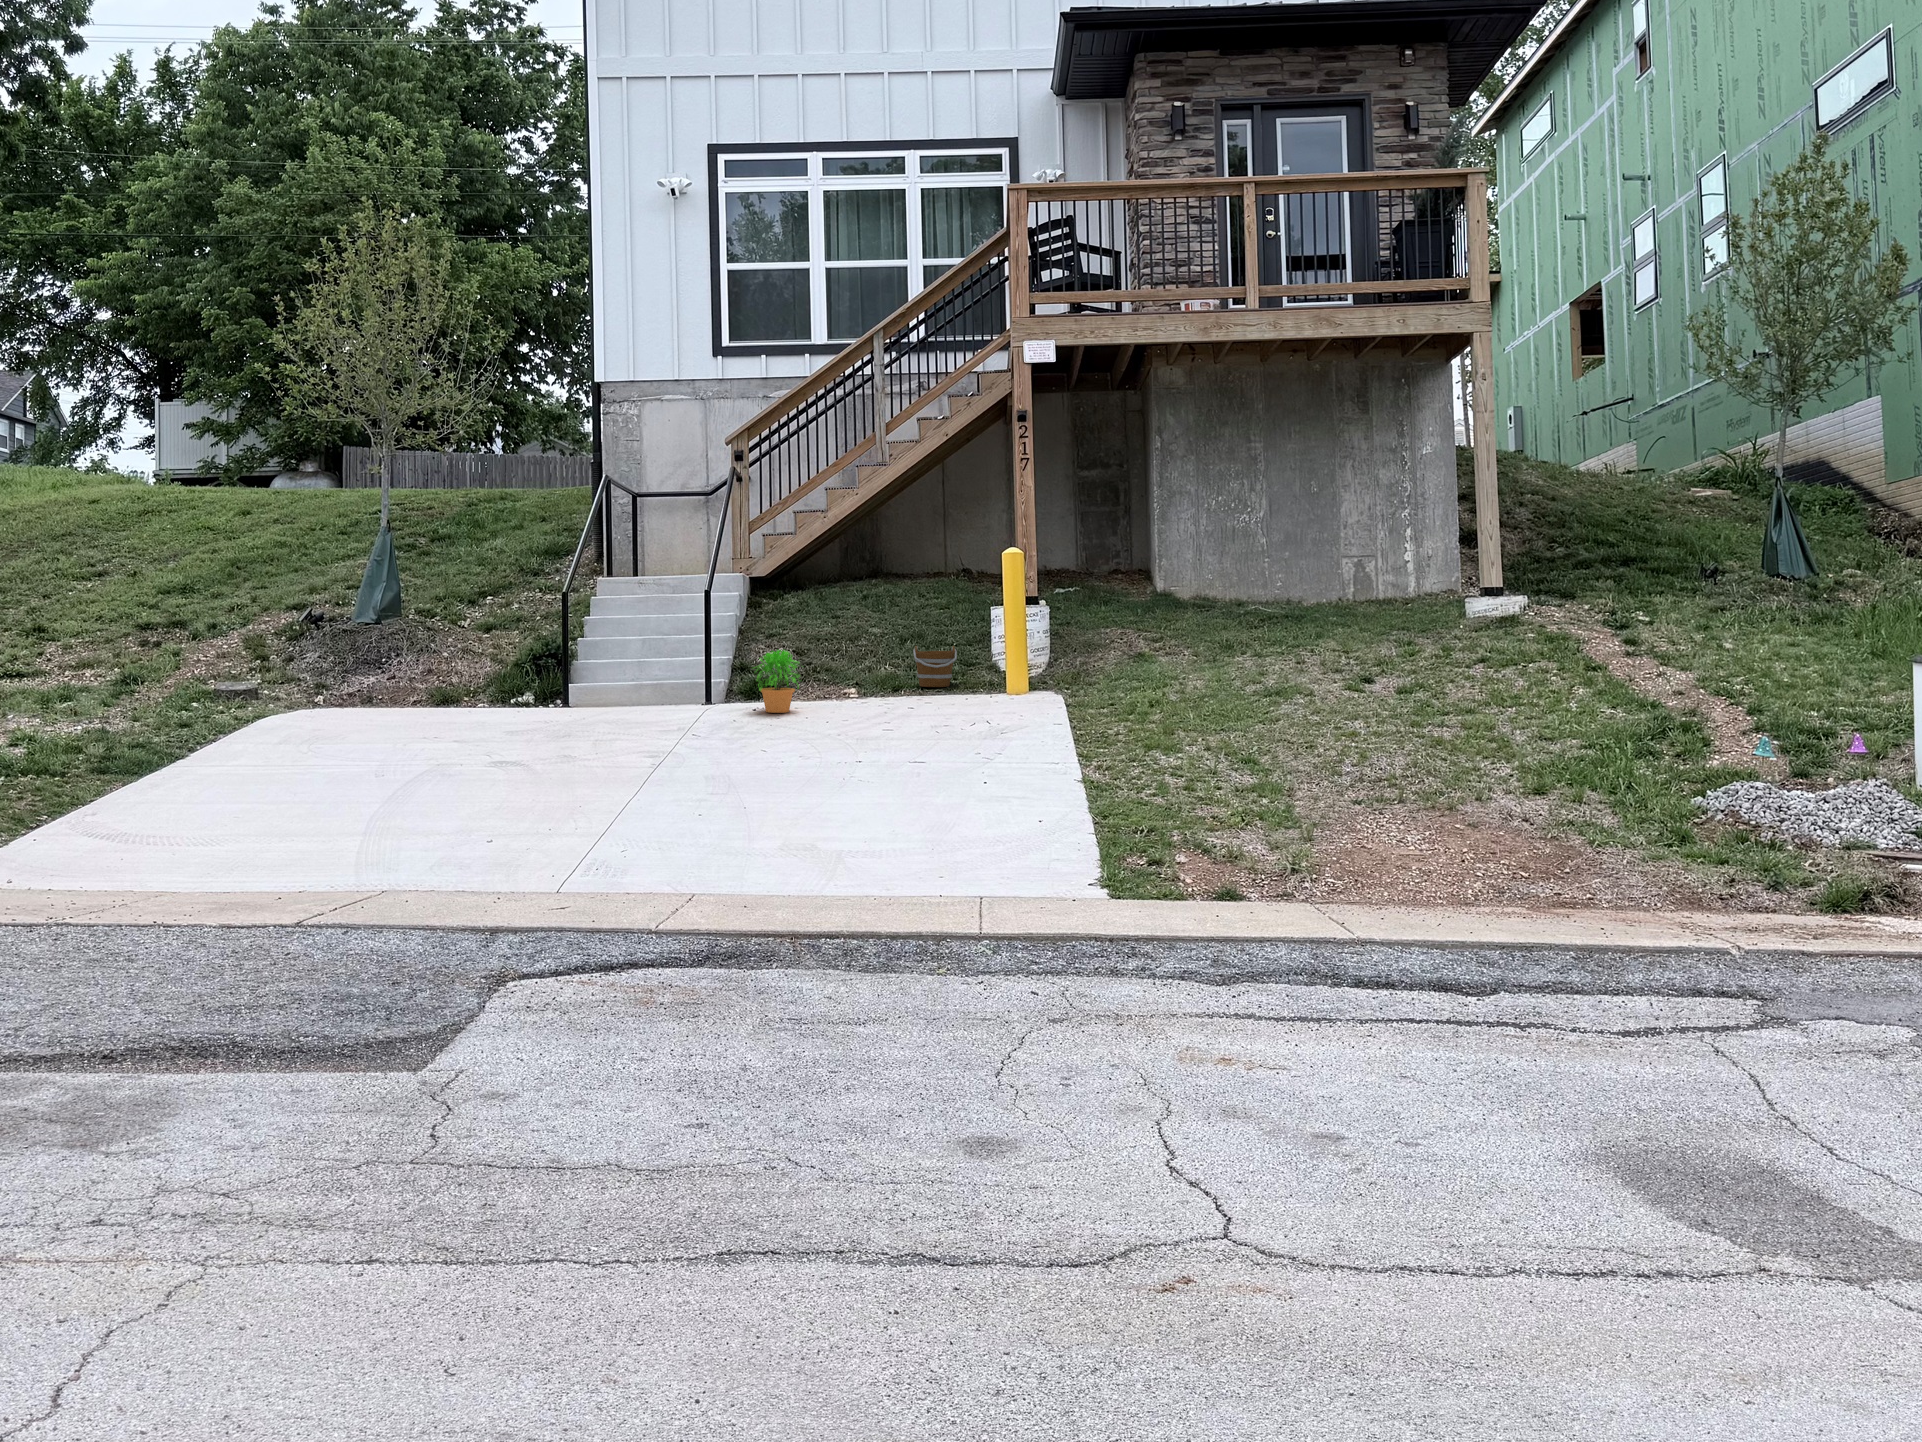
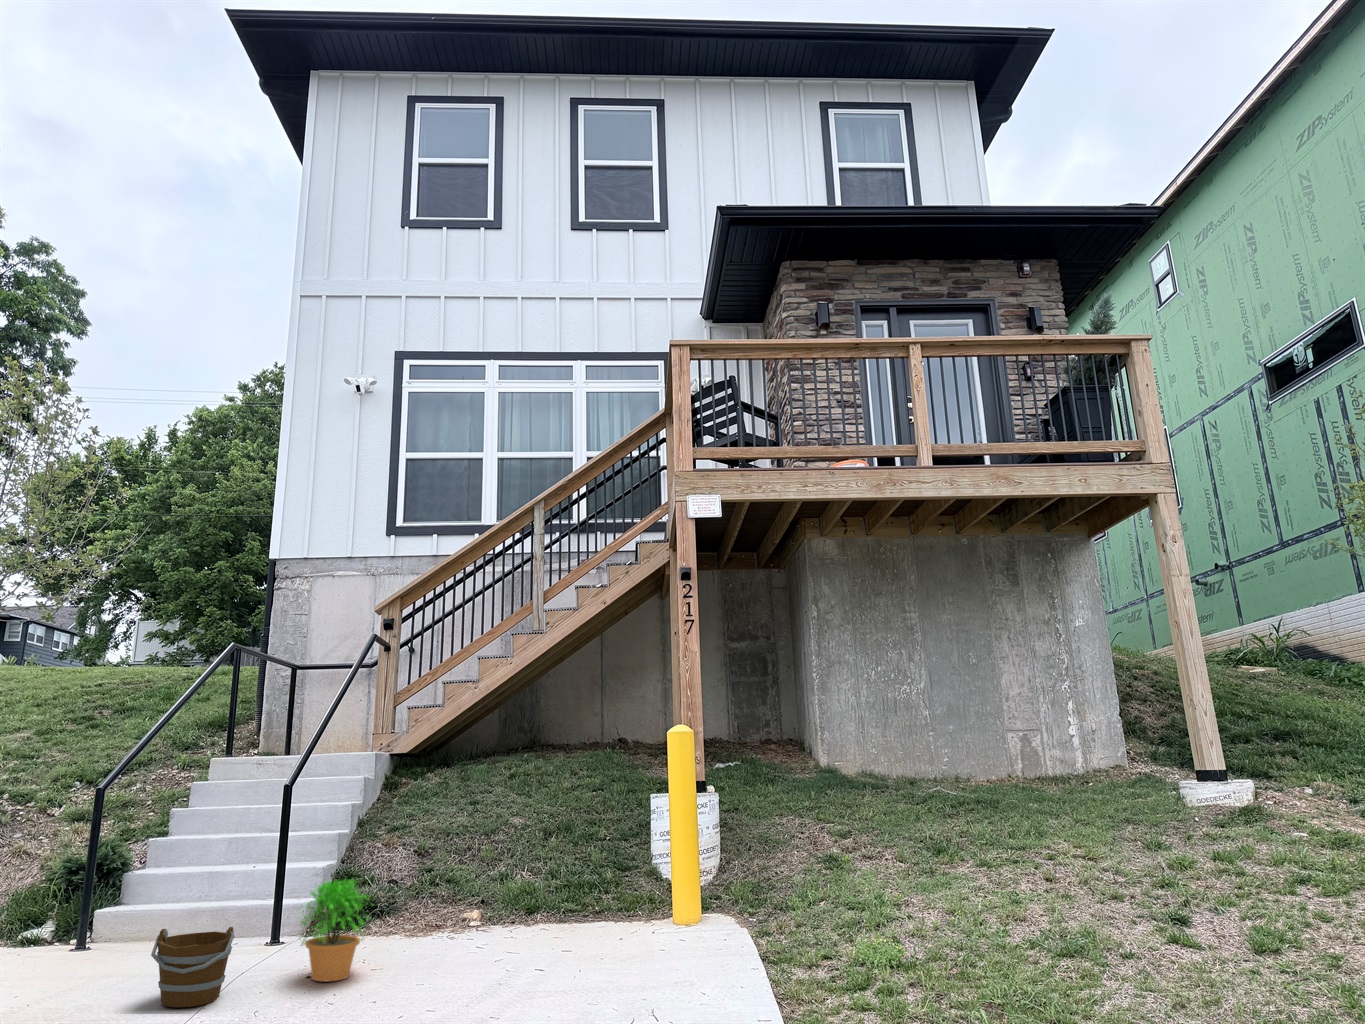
bucket: present [913,646,957,687] -> present [151,927,234,1007]

